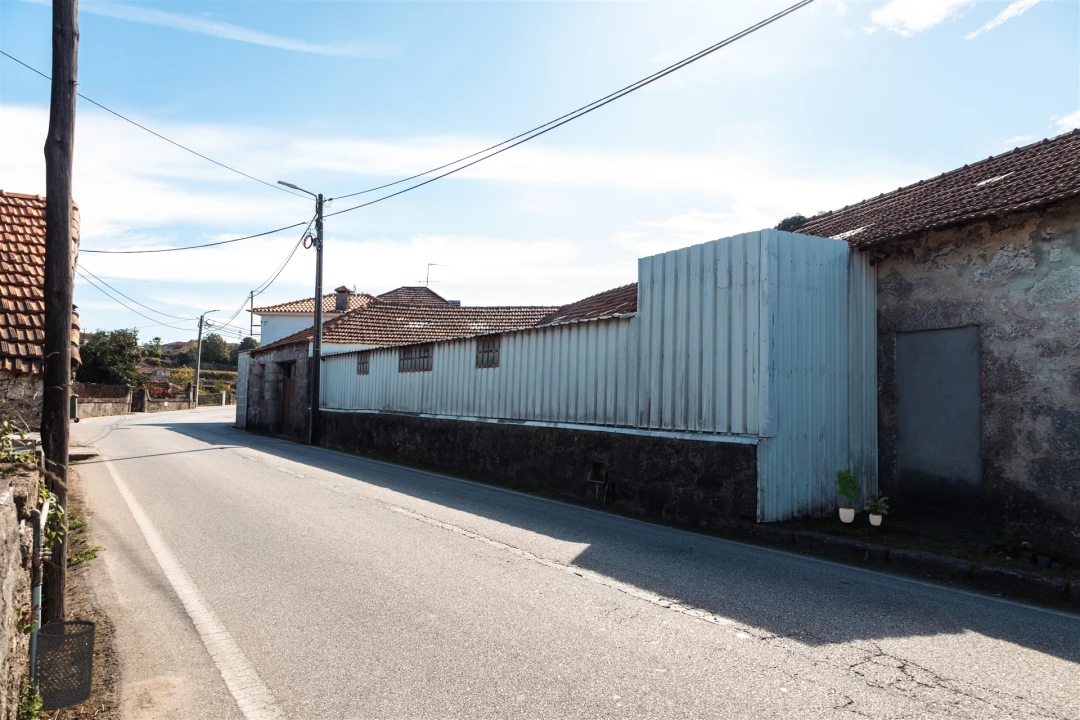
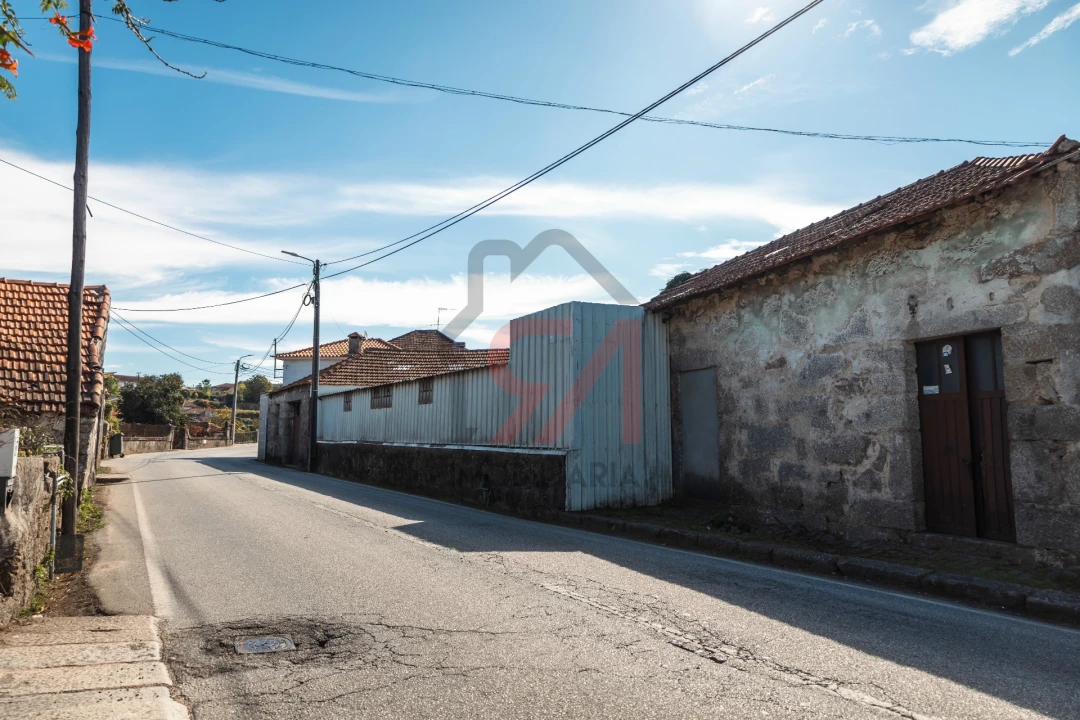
potted plant: present [835,466,887,525] -> none [624,468,659,511]

